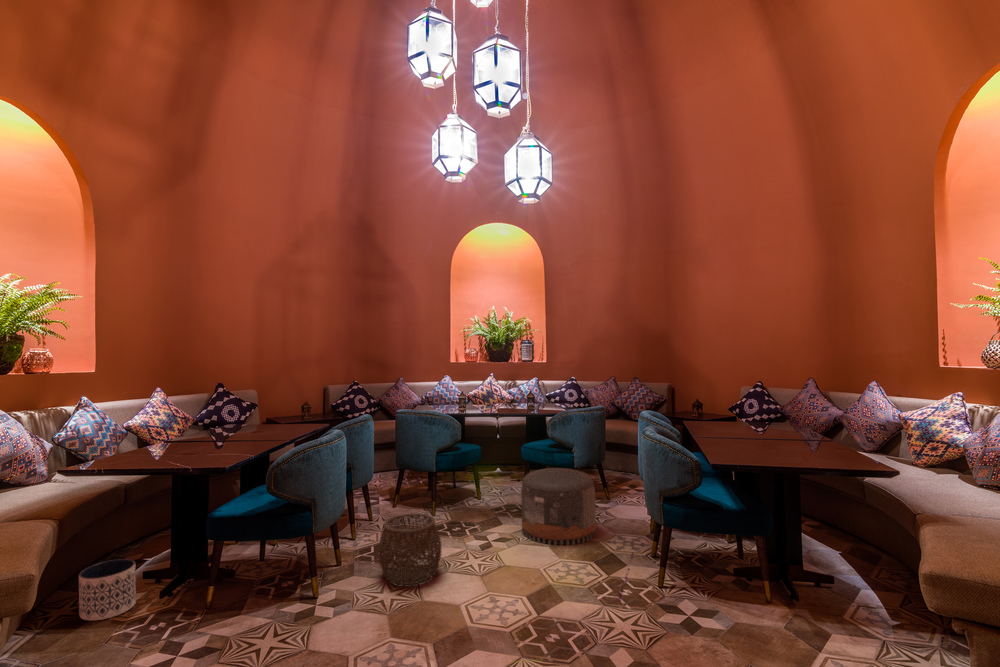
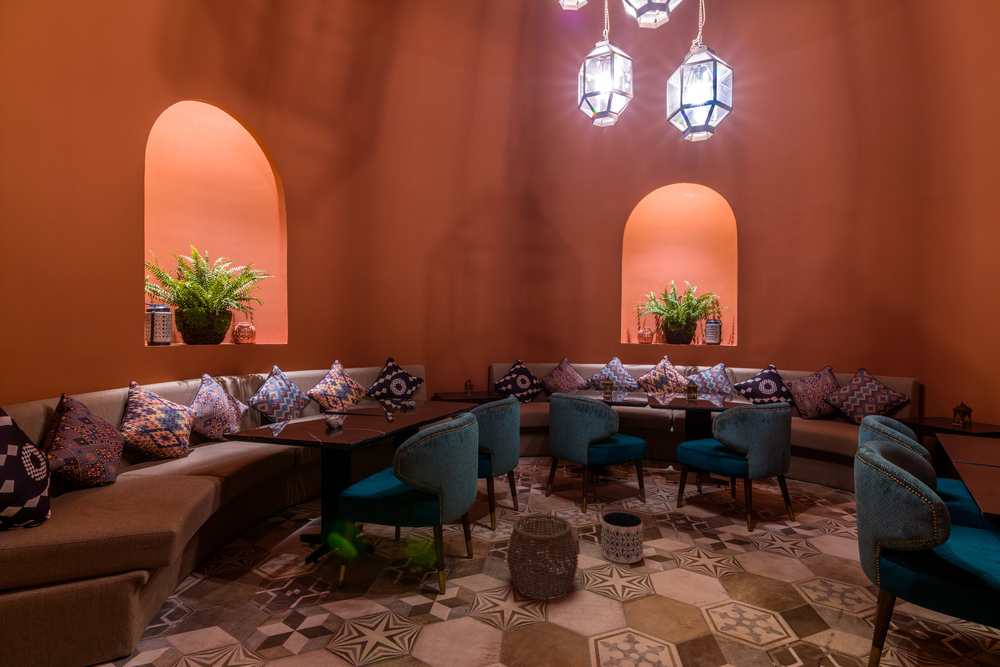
pouf: present [521,468,596,545] -> none [685,478,786,581]
planter: present [79,559,136,621] -> present [602,512,643,563]

